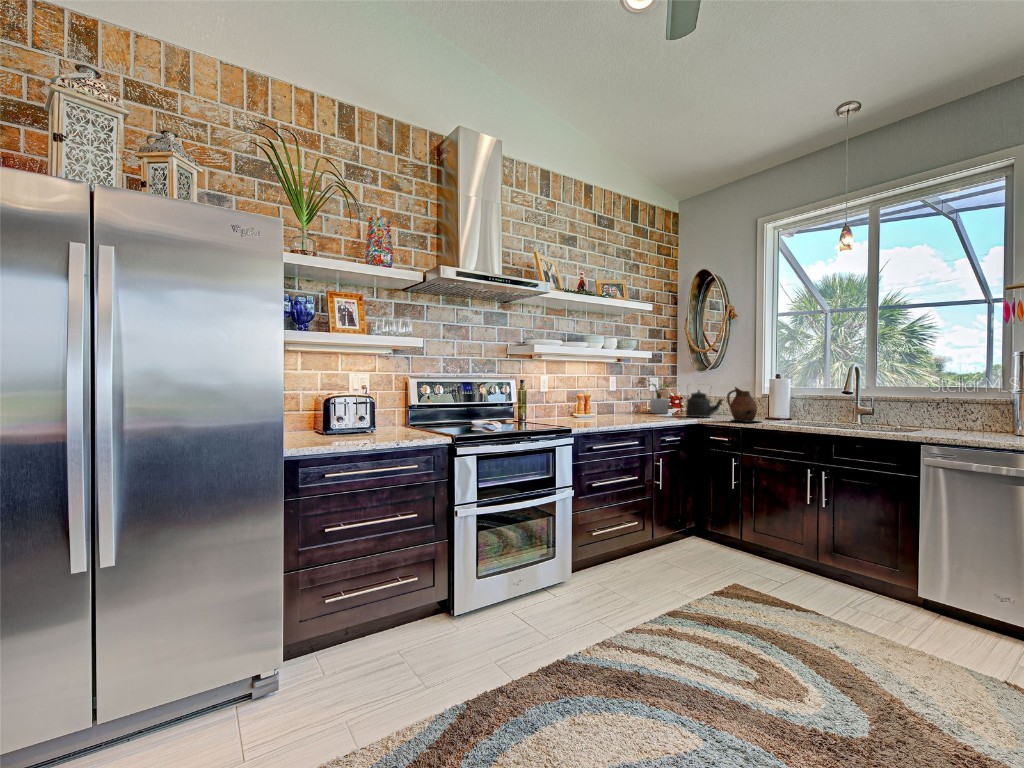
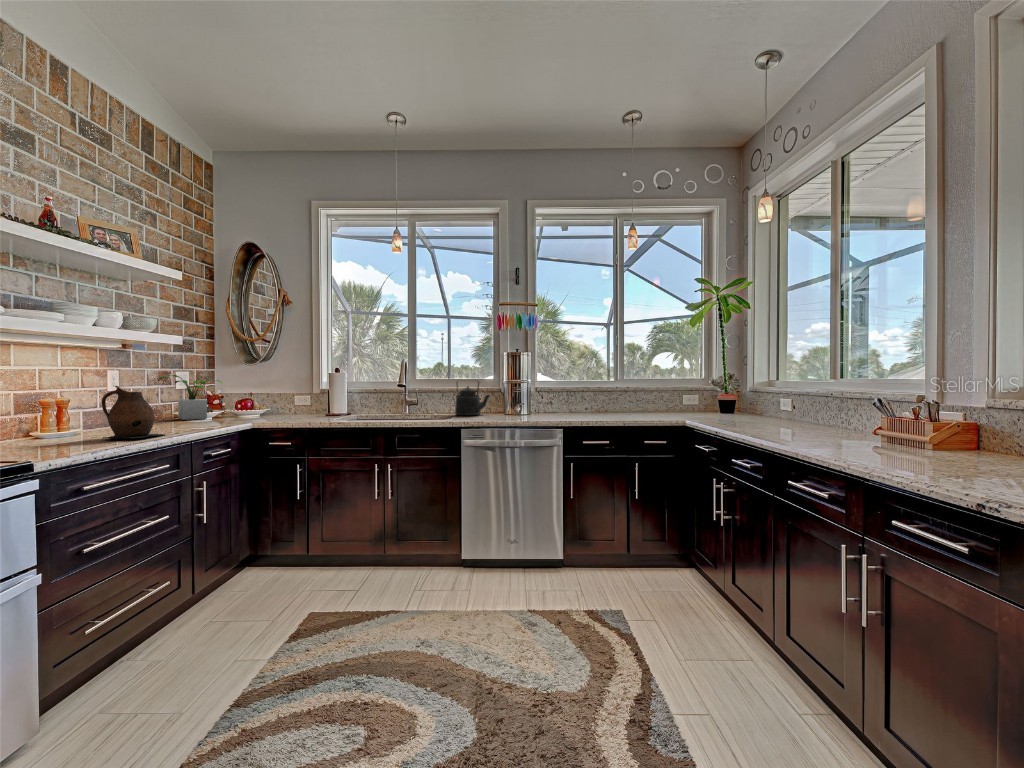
ceramic pitcher: present [727,387,757,422] -> present [101,386,165,439]
kettle: present [686,390,723,417] -> present [455,381,490,415]

